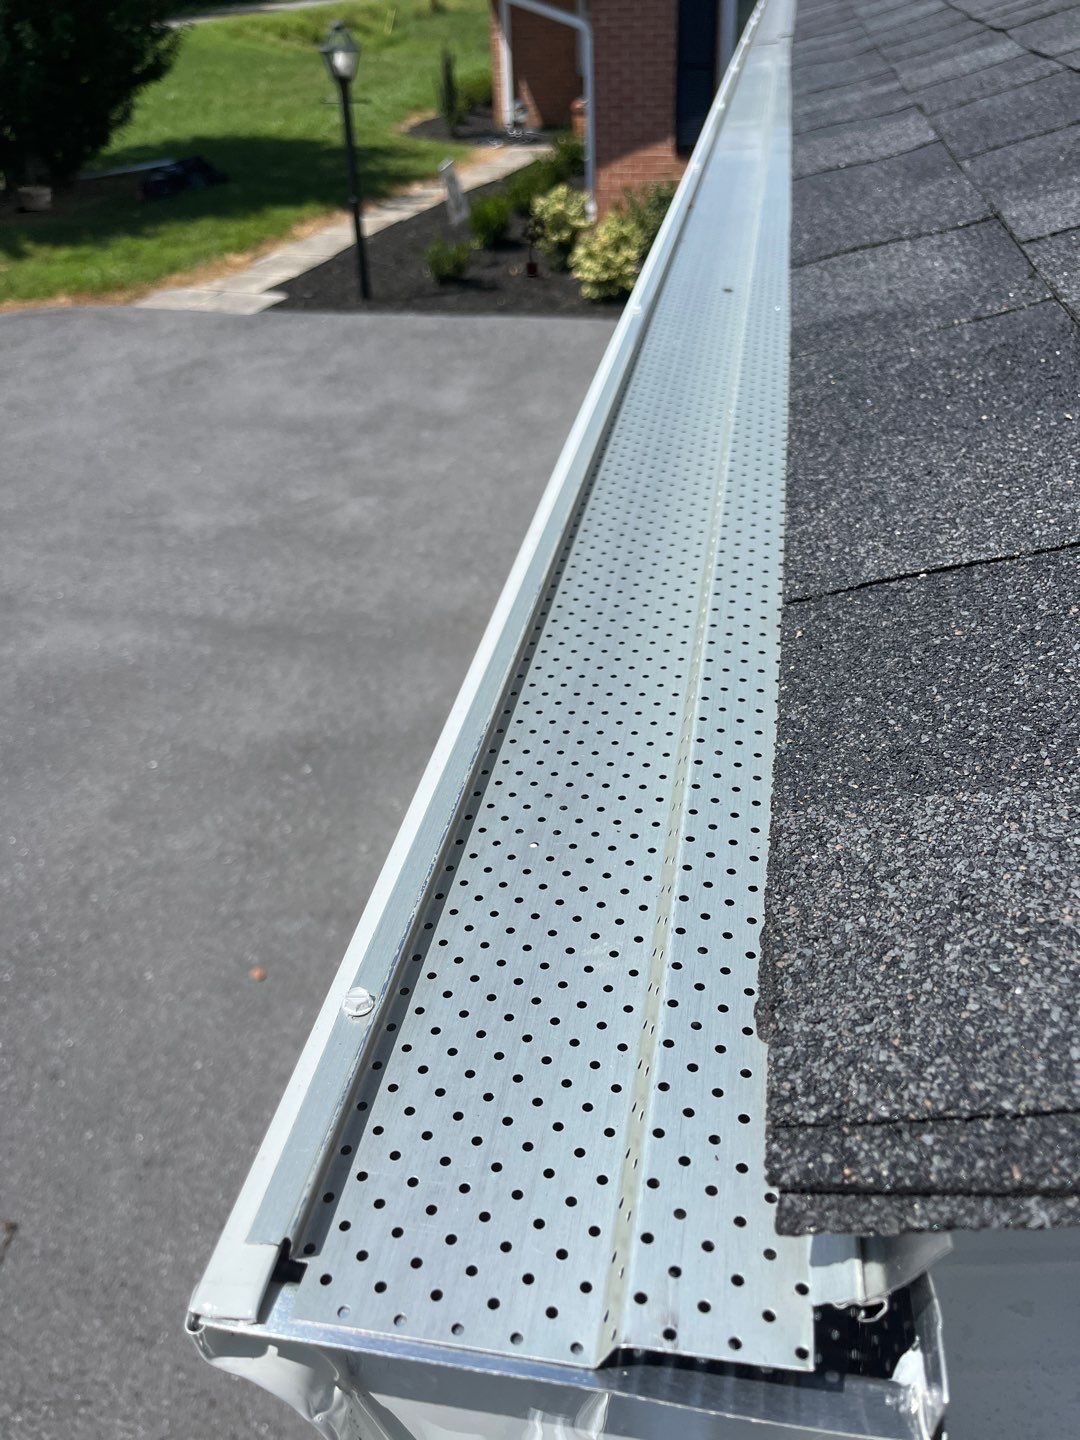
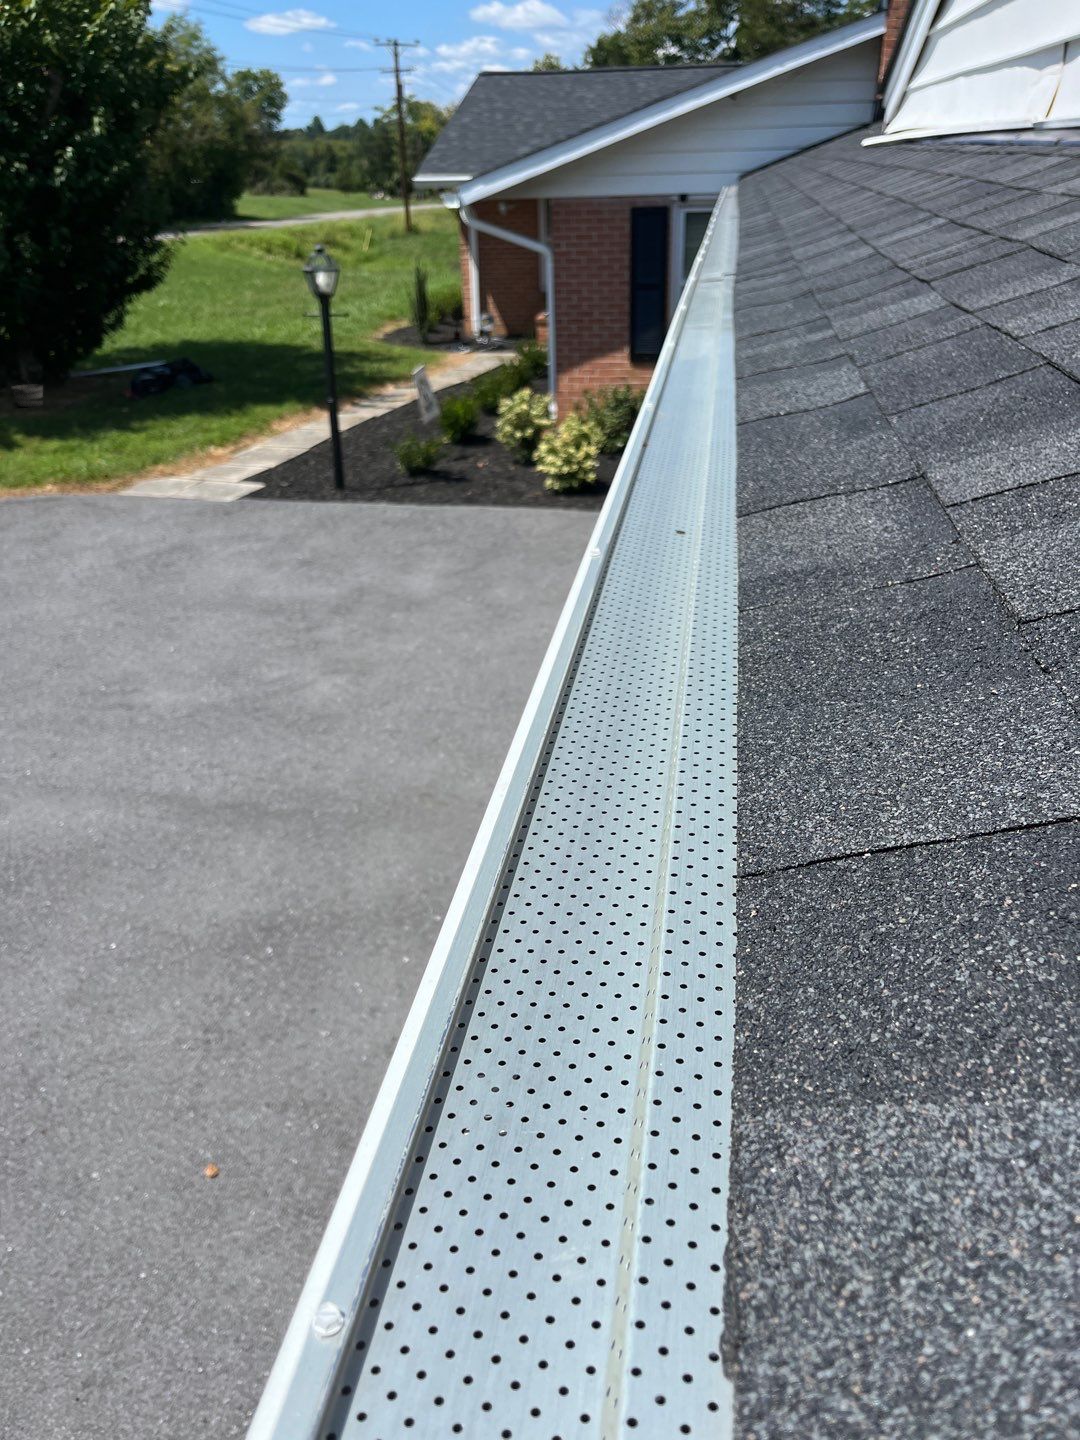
potted tree: present [521,209,555,277] -> present [452,306,469,339]

